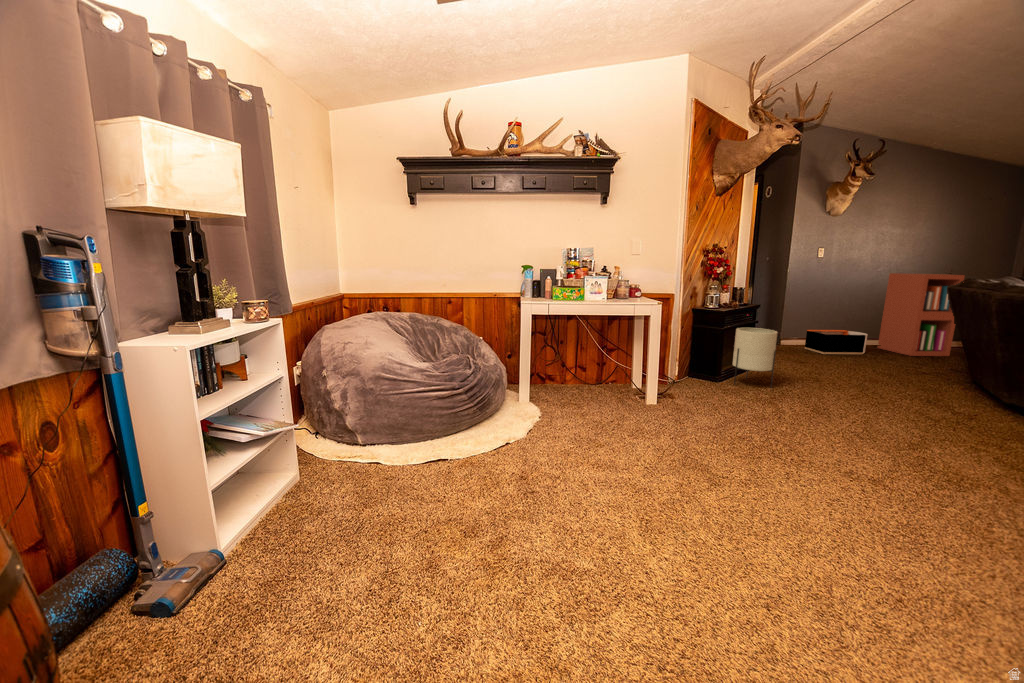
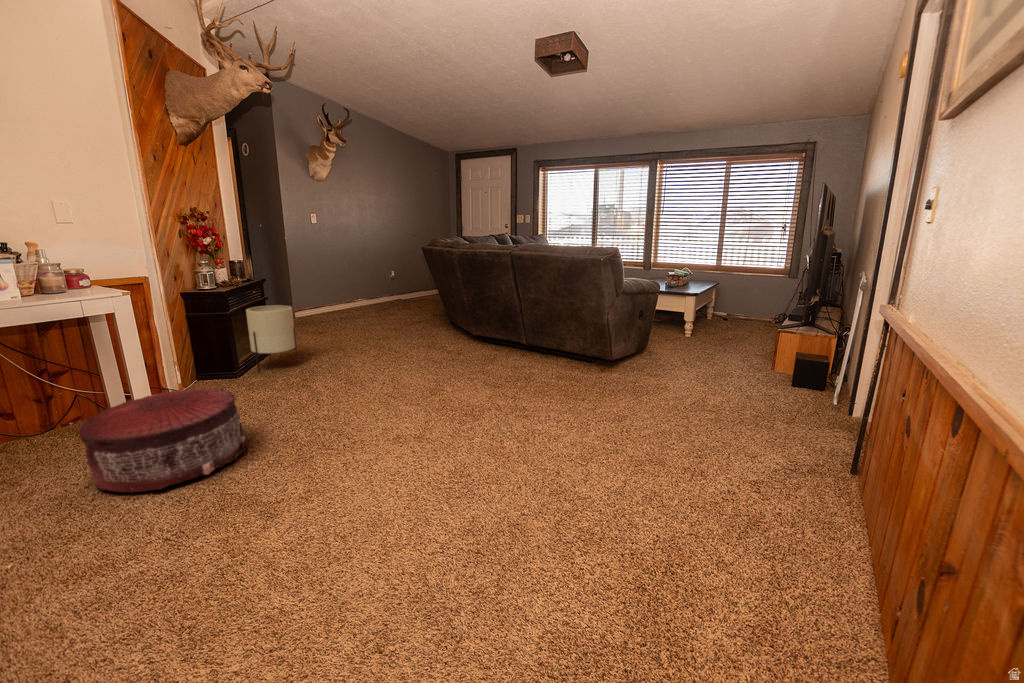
bookshelf: present [878,273,965,356] -> none [367,242,417,310]
storage bin: present [805,330,868,354] -> none [315,295,364,320]
pouf: none [617,376,712,442] -> present [79,388,246,492]

